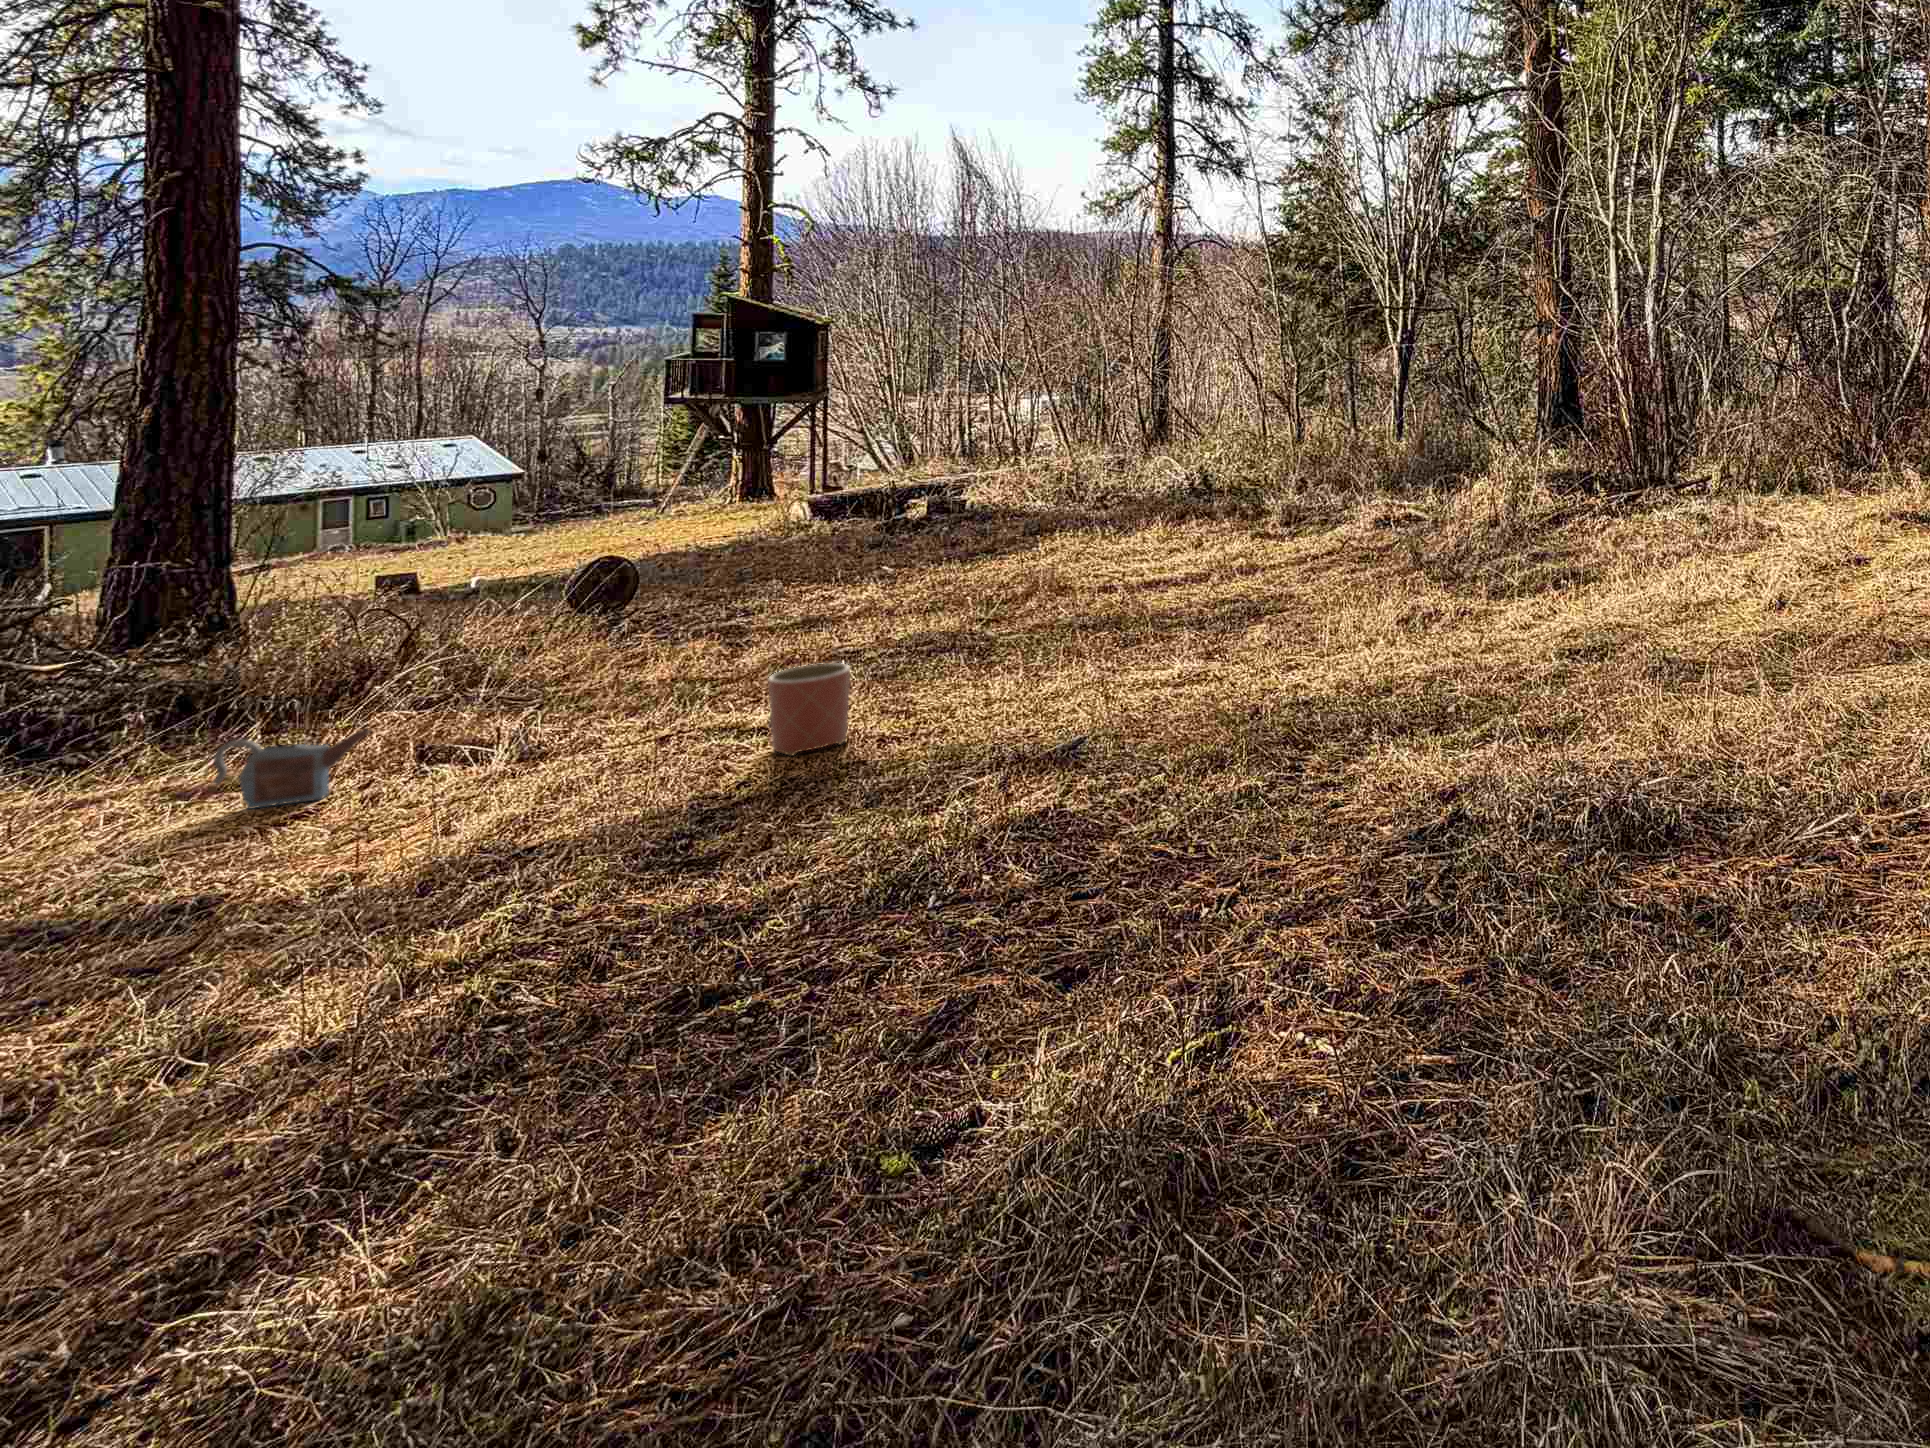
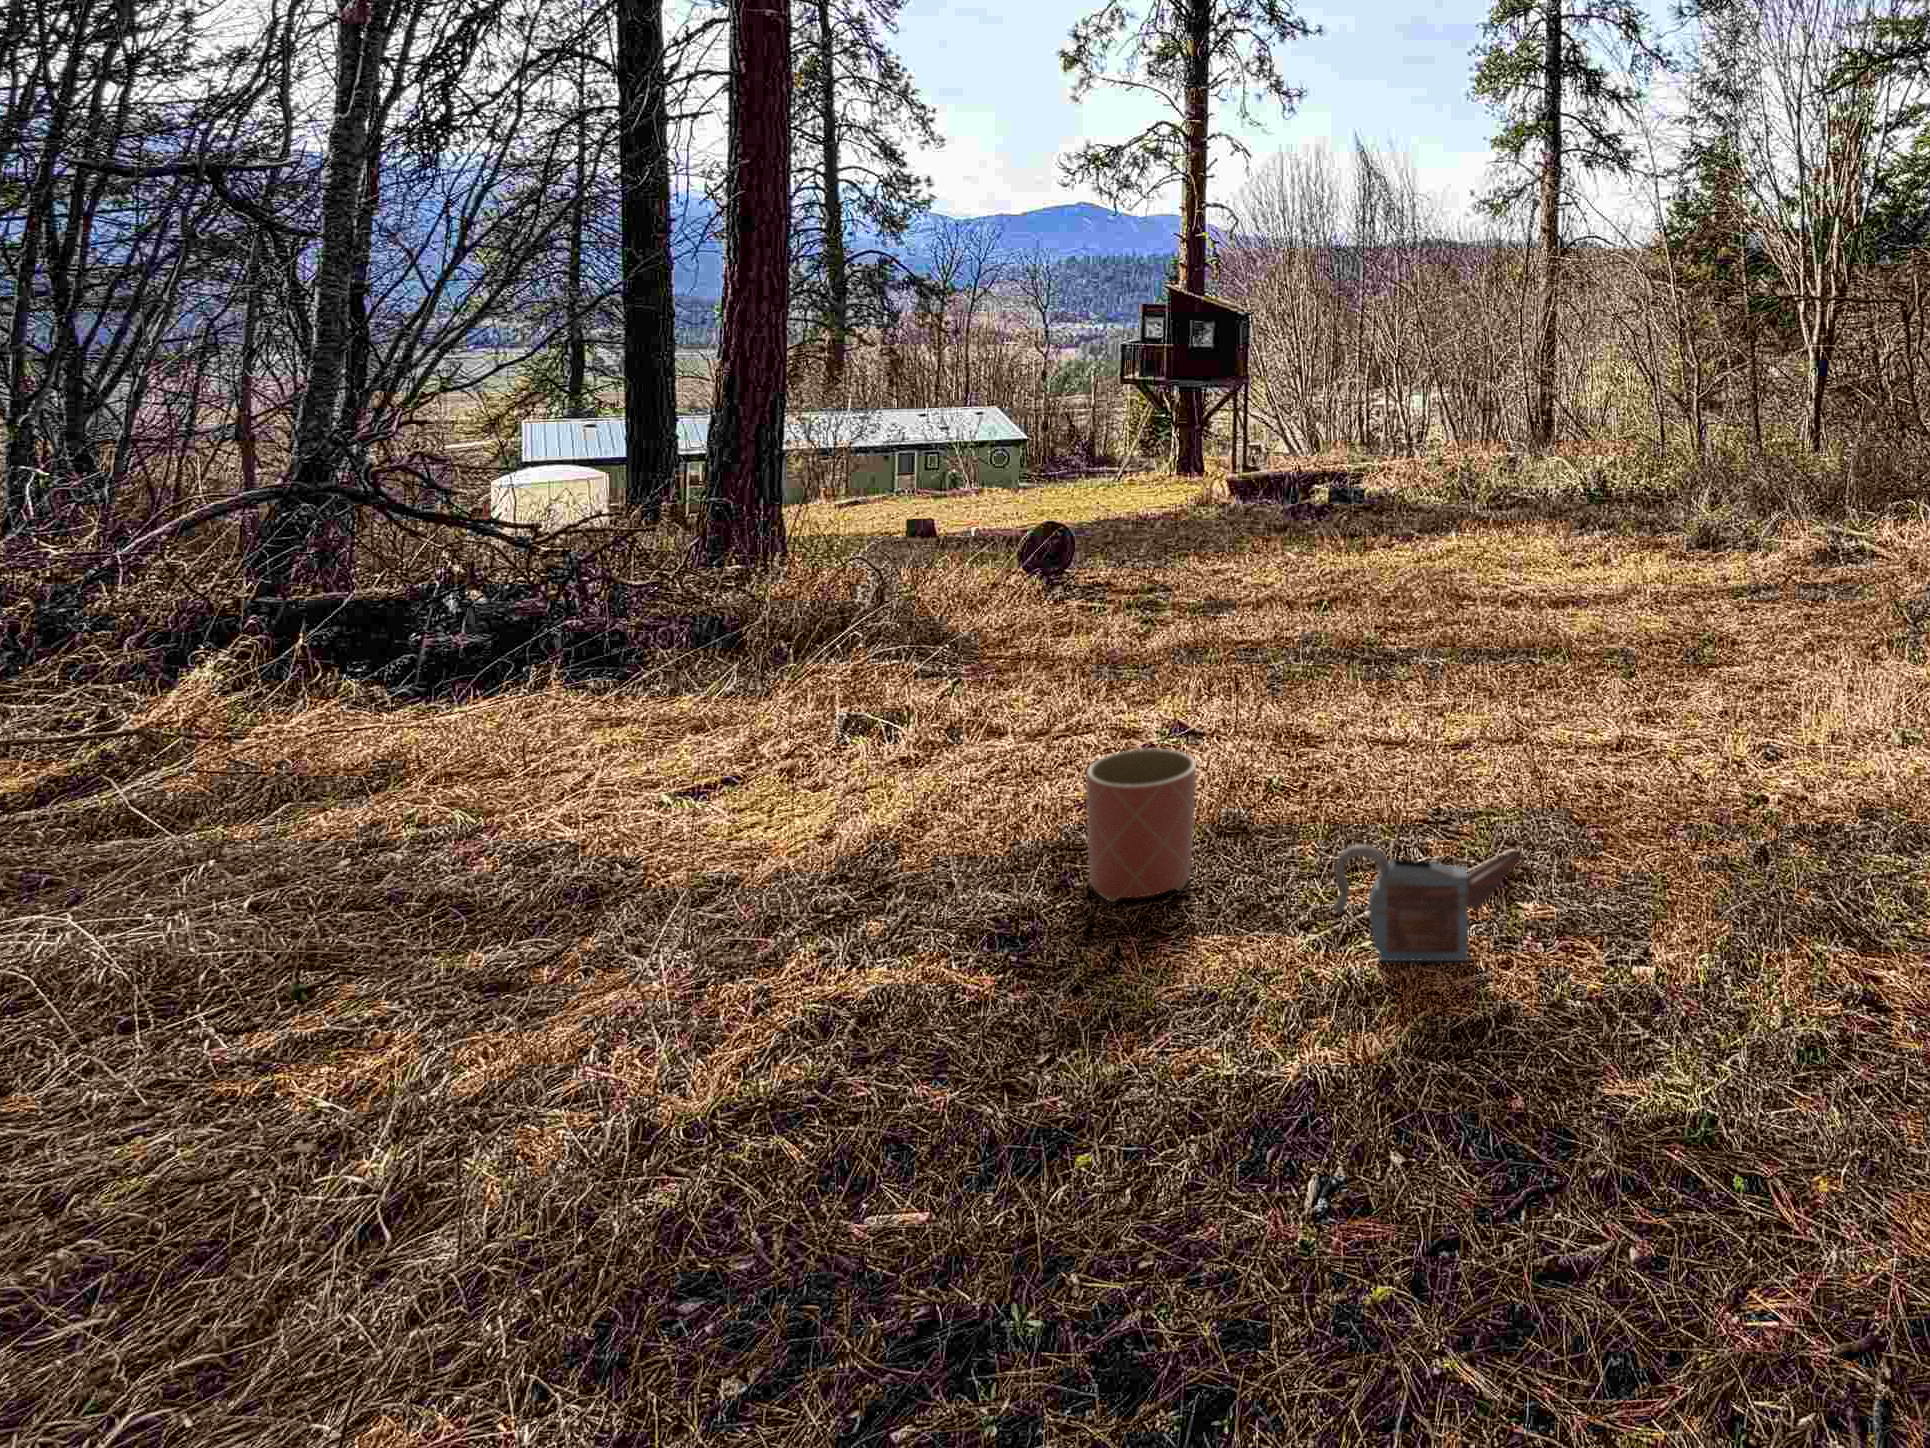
watering can: present [213,729,371,809] -> present [1333,844,1523,961]

